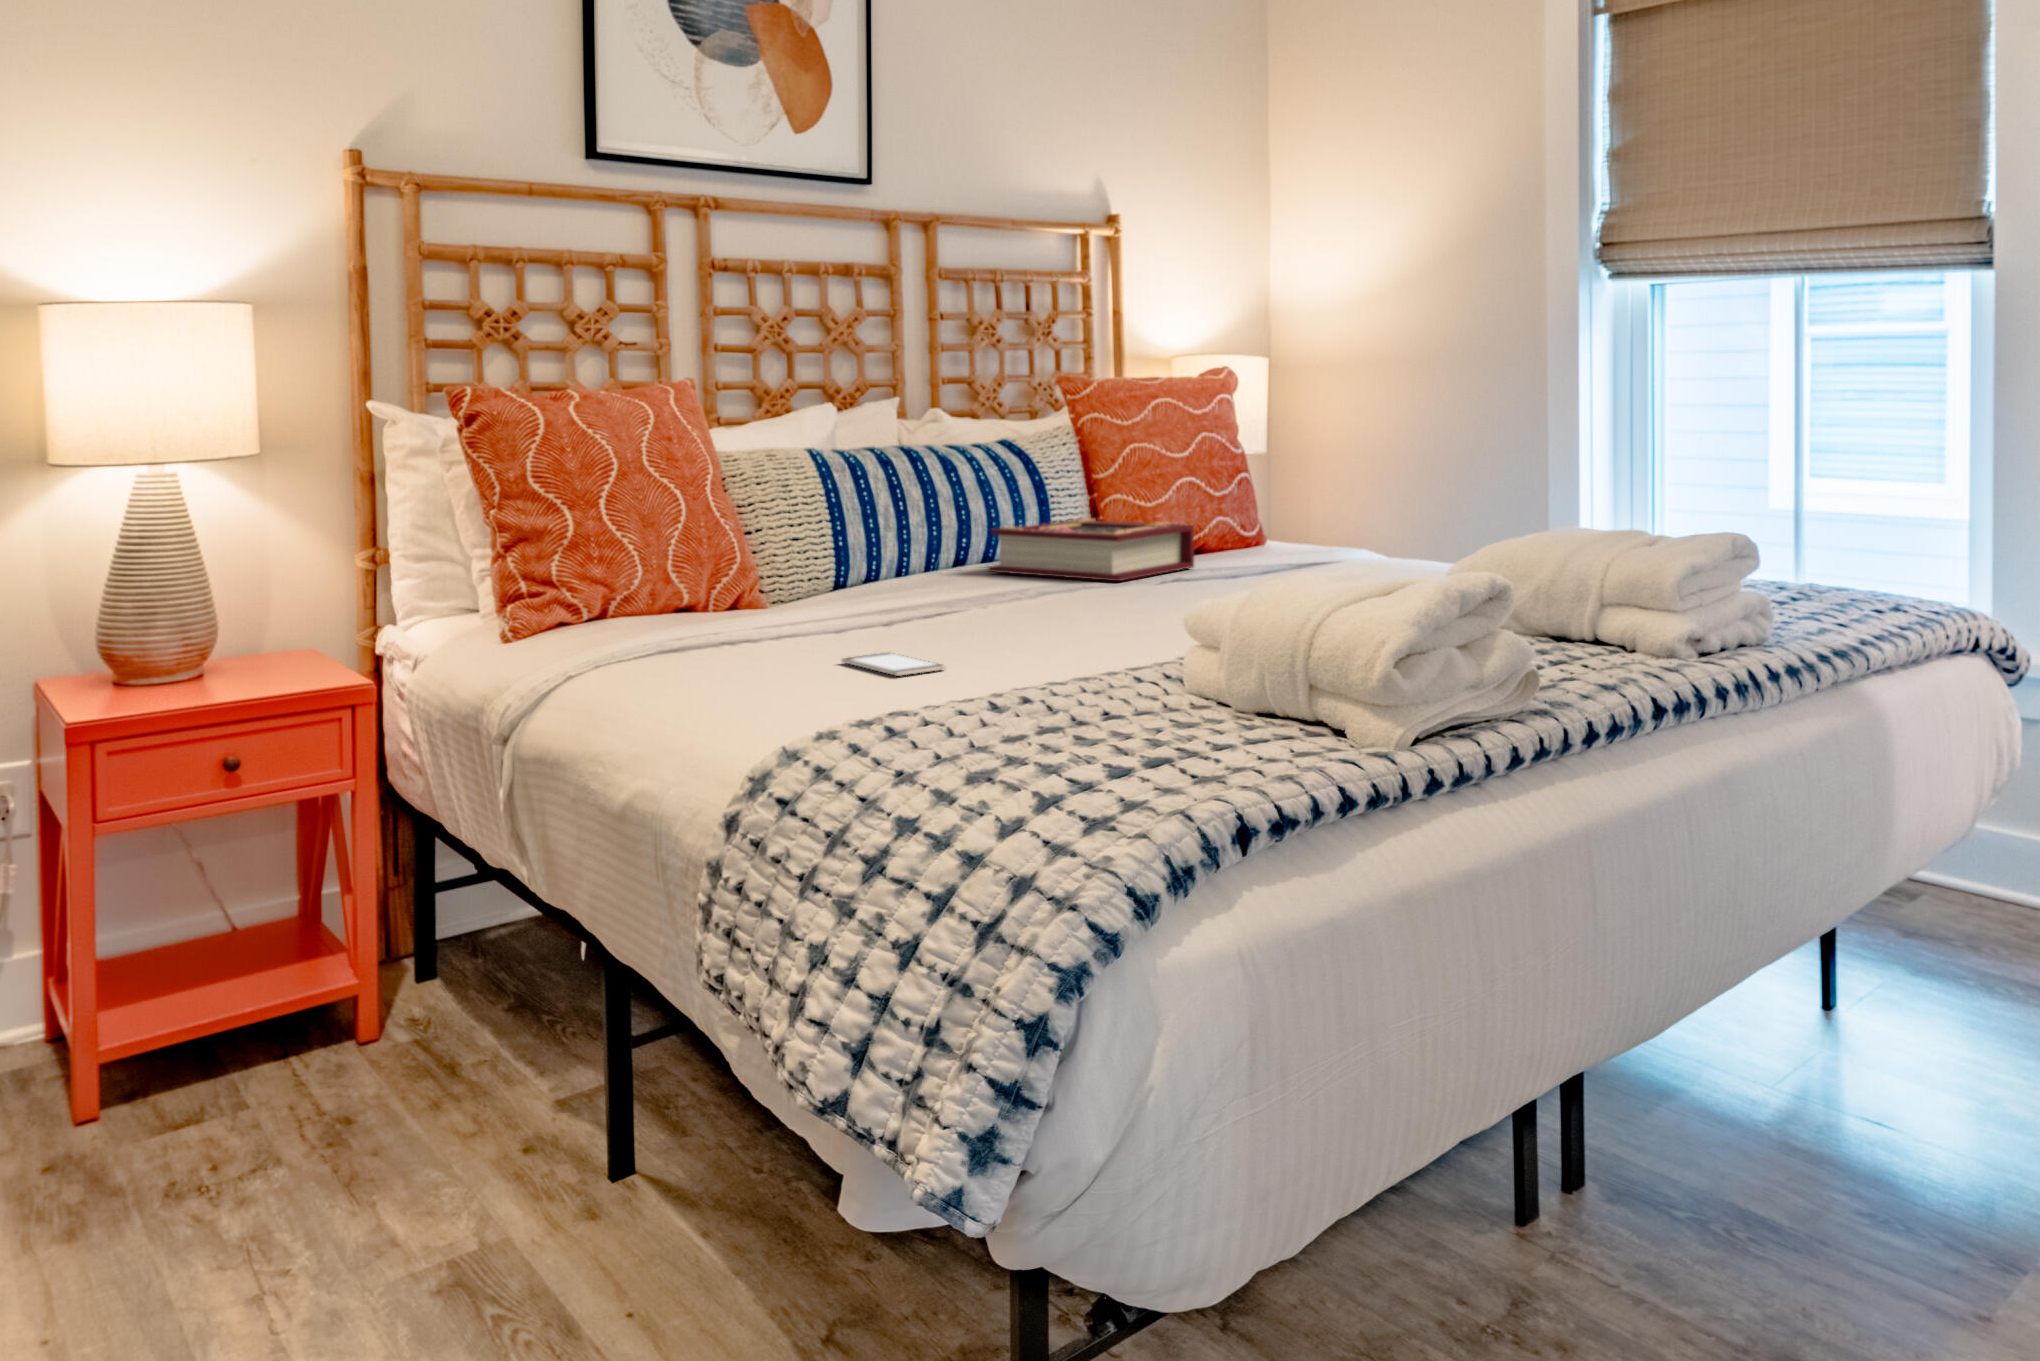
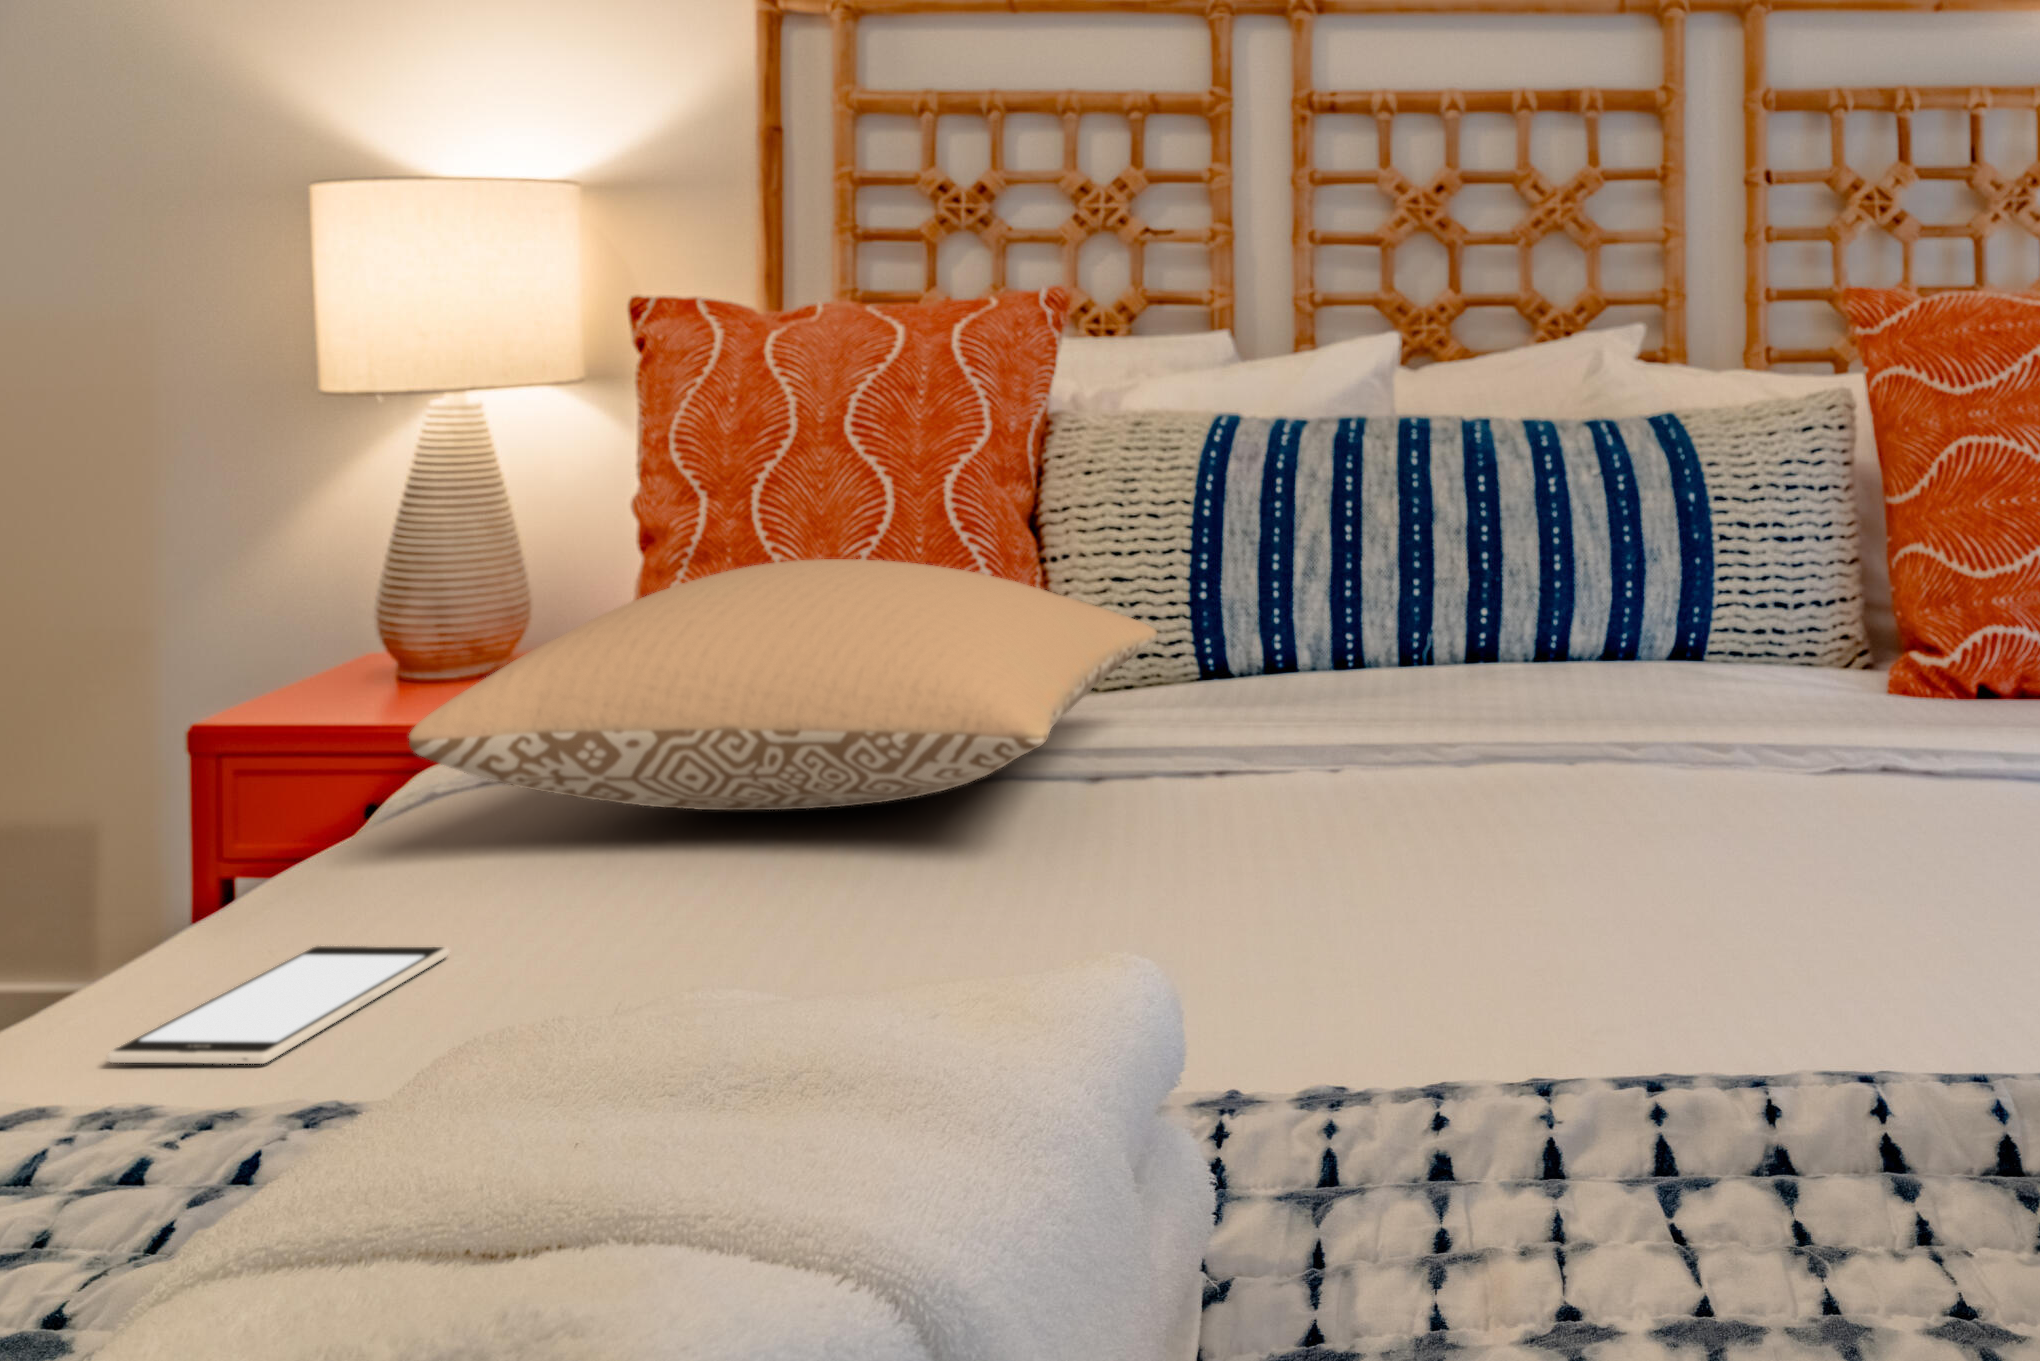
pillow: none [656,515,1005,627] -> present [409,559,1157,810]
book: present [988,518,1194,581] -> none [1556,585,1984,766]

